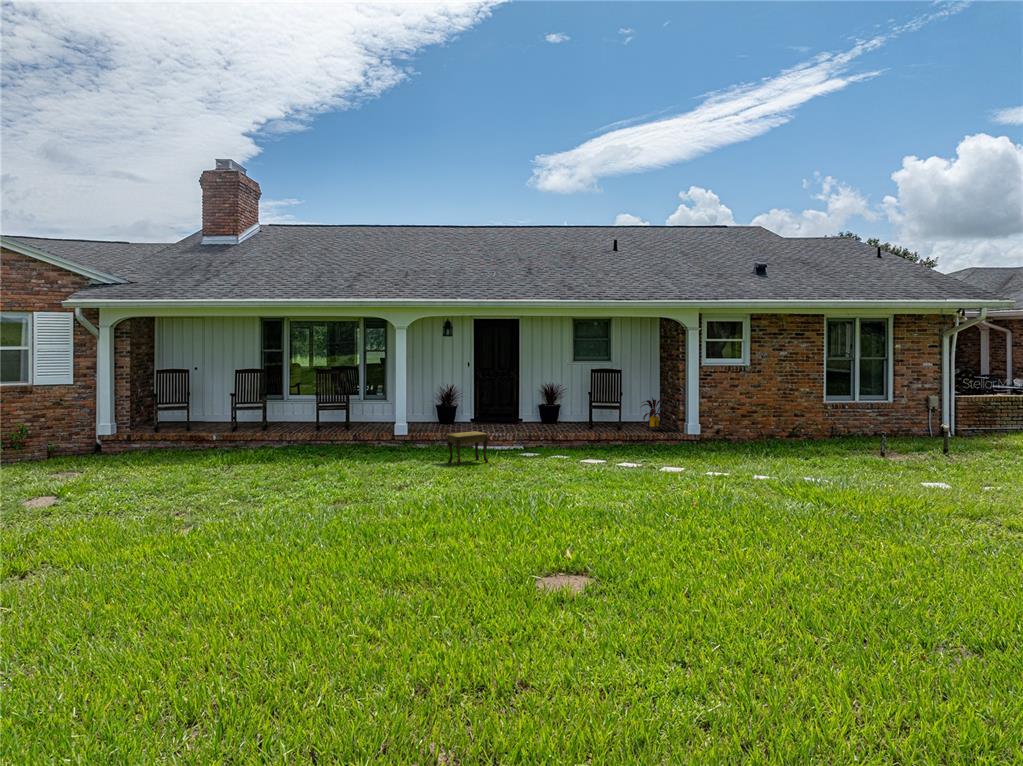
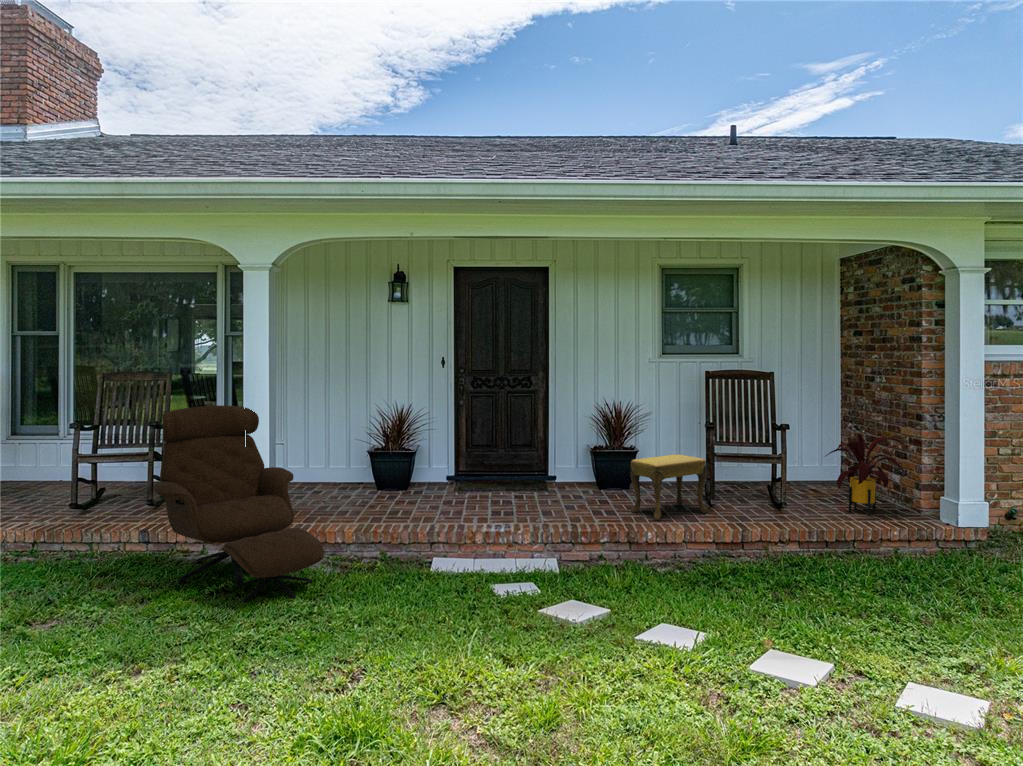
lounge chair: none [370,384,440,454] -> present [154,406,324,603]
footstool: present [447,431,488,466] -> present [630,454,707,520]

